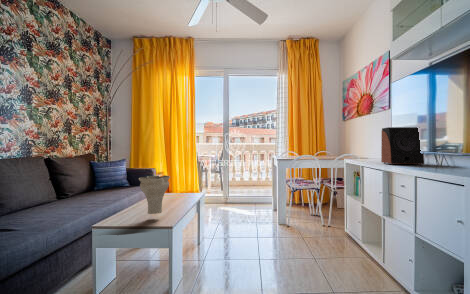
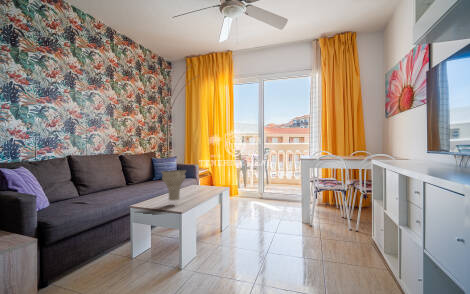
speaker: present [381,127,424,165] -> none [403,121,455,164]

